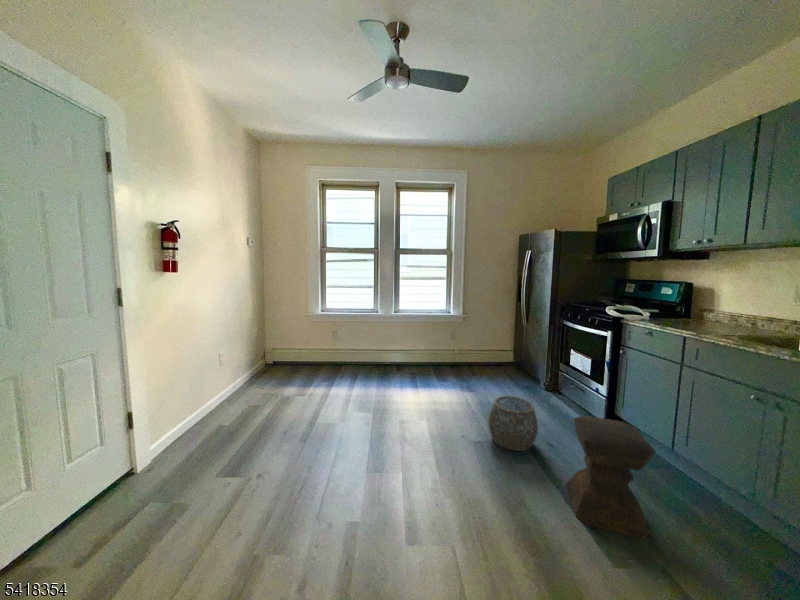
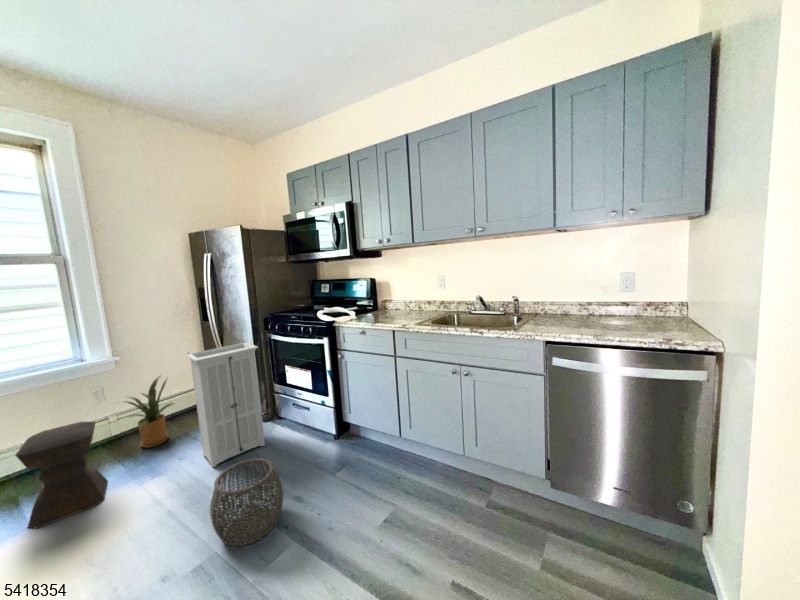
storage cabinet: none [497,317,548,403] -> present [186,342,265,468]
house plant: none [457,331,490,374] -> present [126,376,174,448]
stool: present [566,416,656,539] -> present [16,422,108,528]

